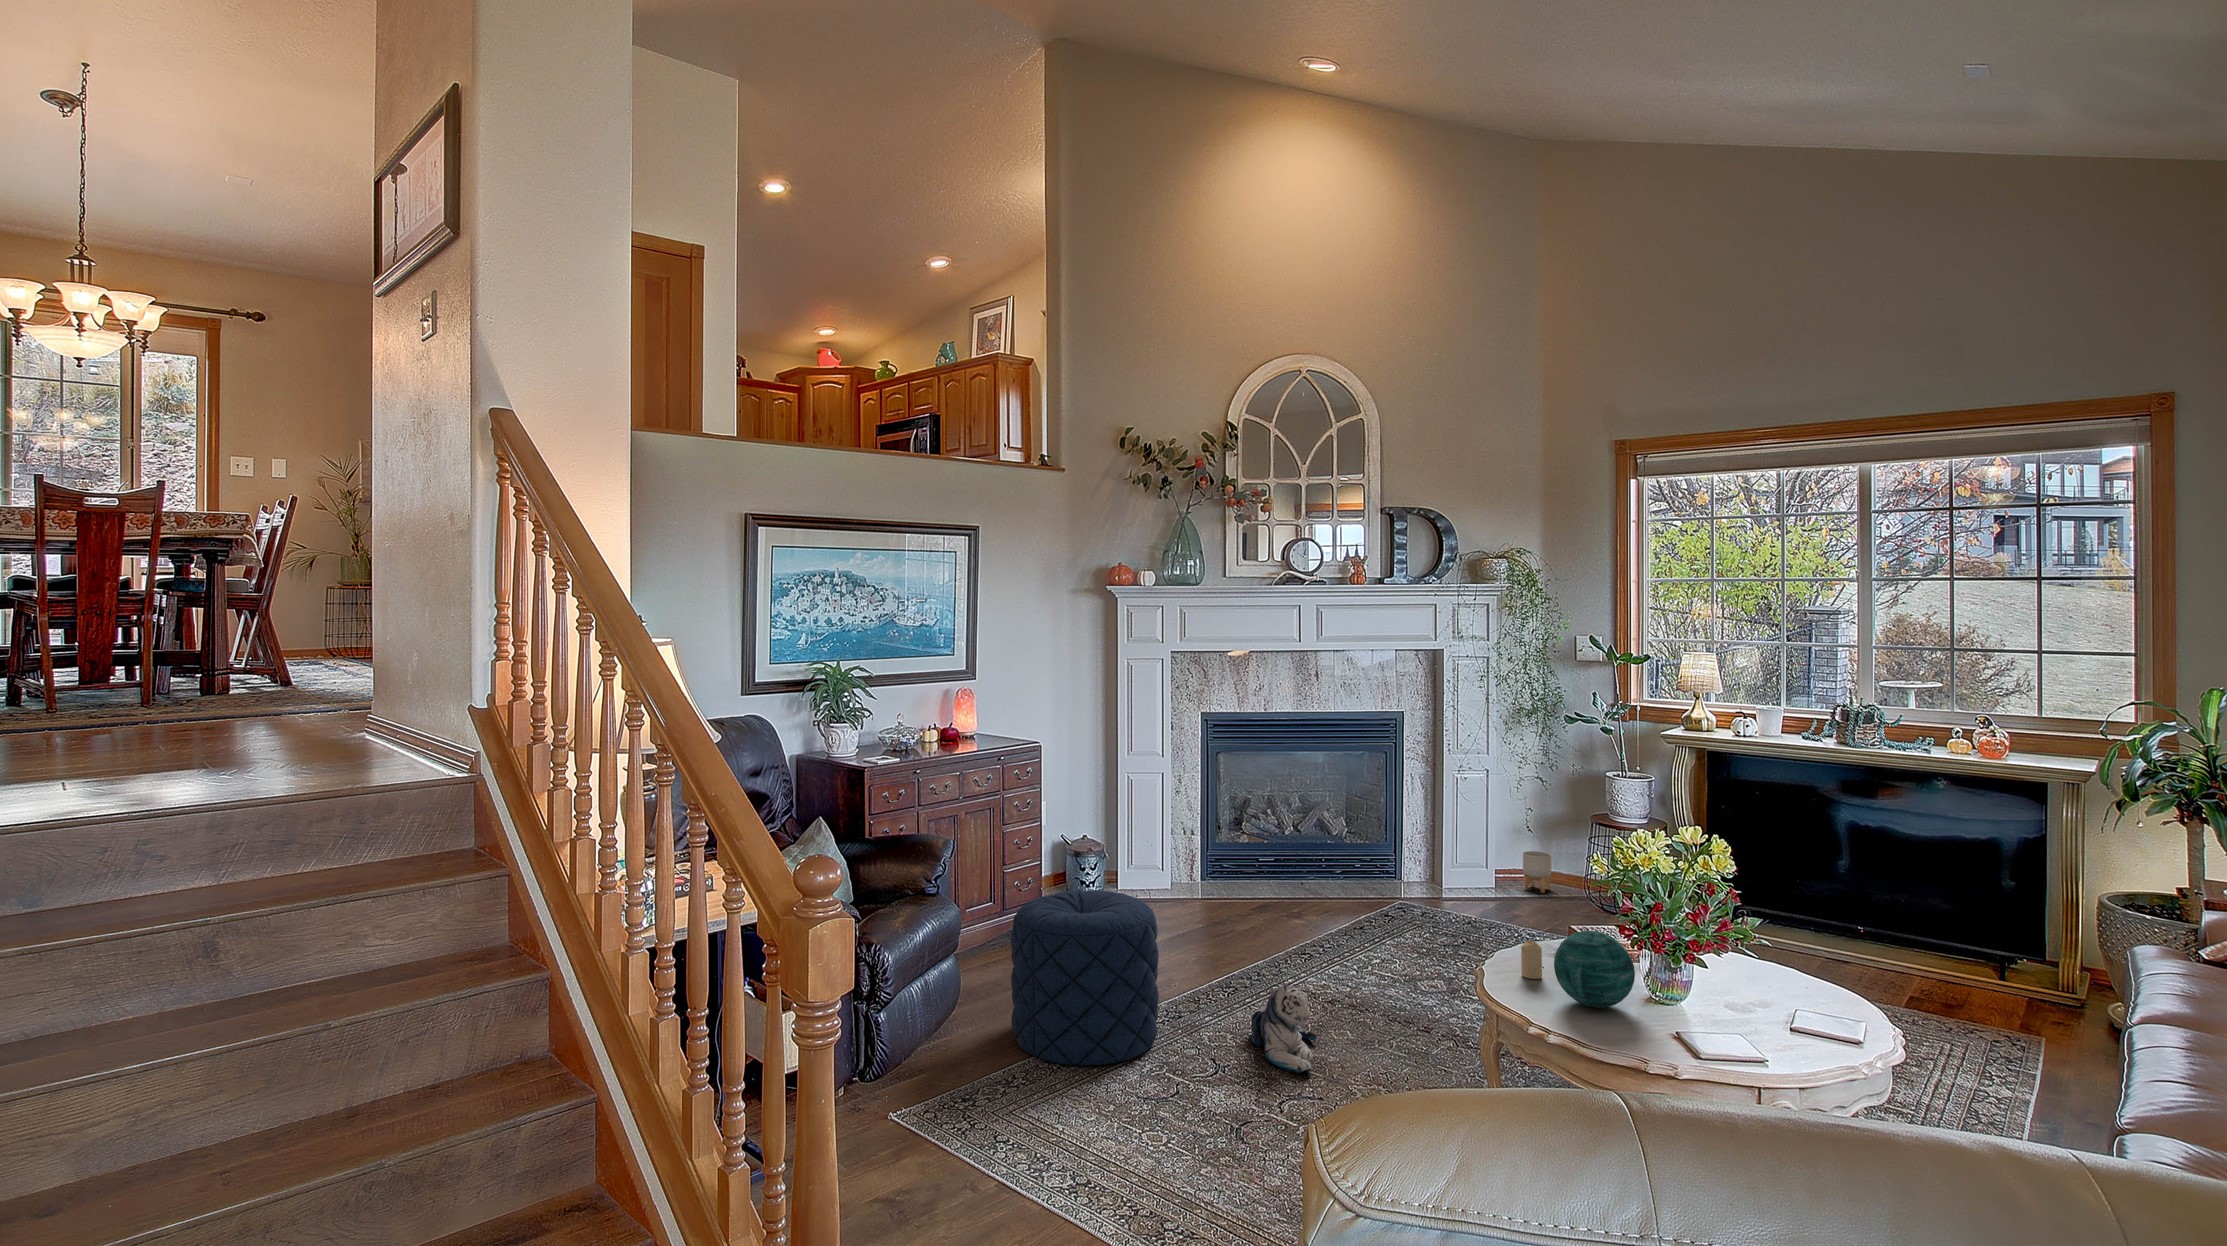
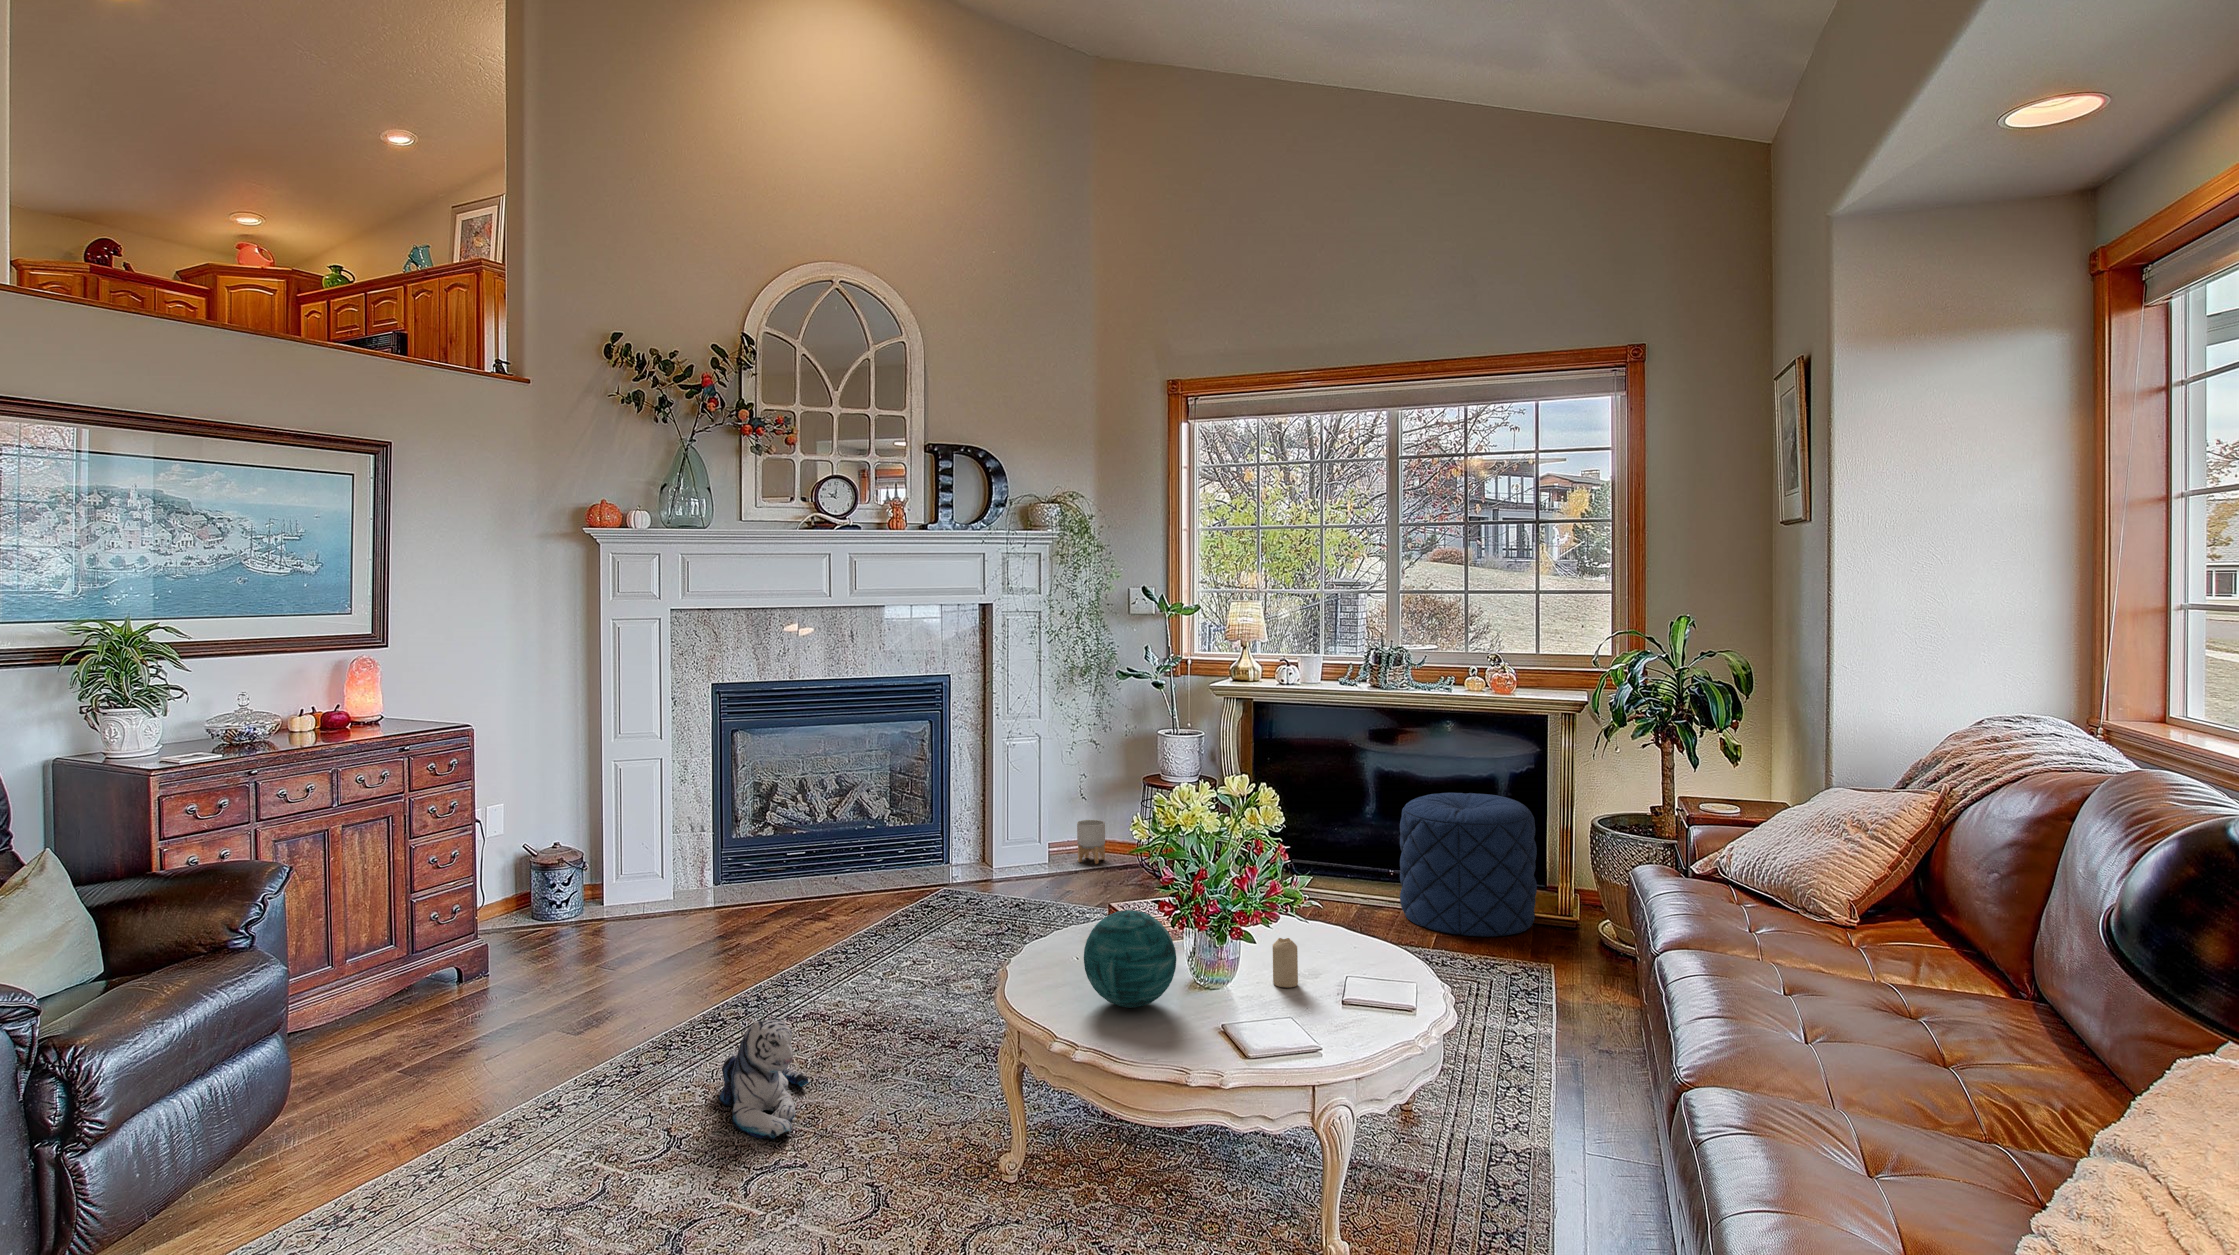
pouf: present [1011,890,1159,1065] -> present [1400,793,1537,937]
candle: present [1521,941,1542,979] -> present [1273,938,1298,988]

